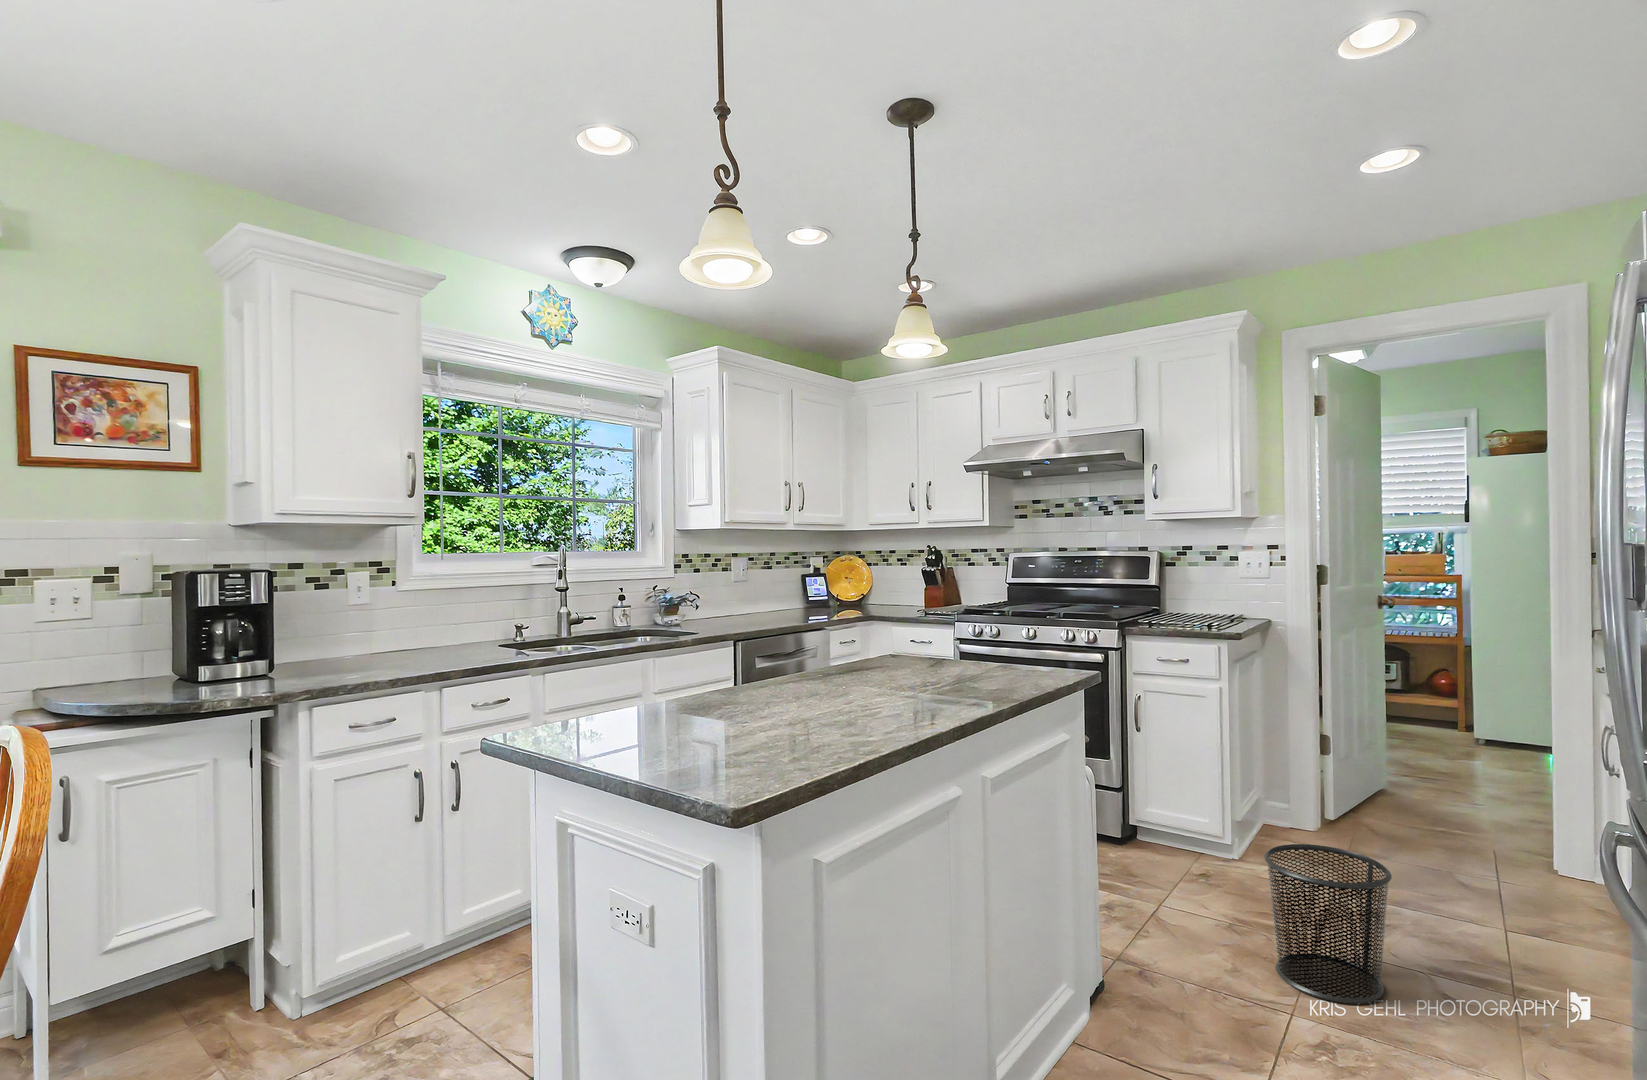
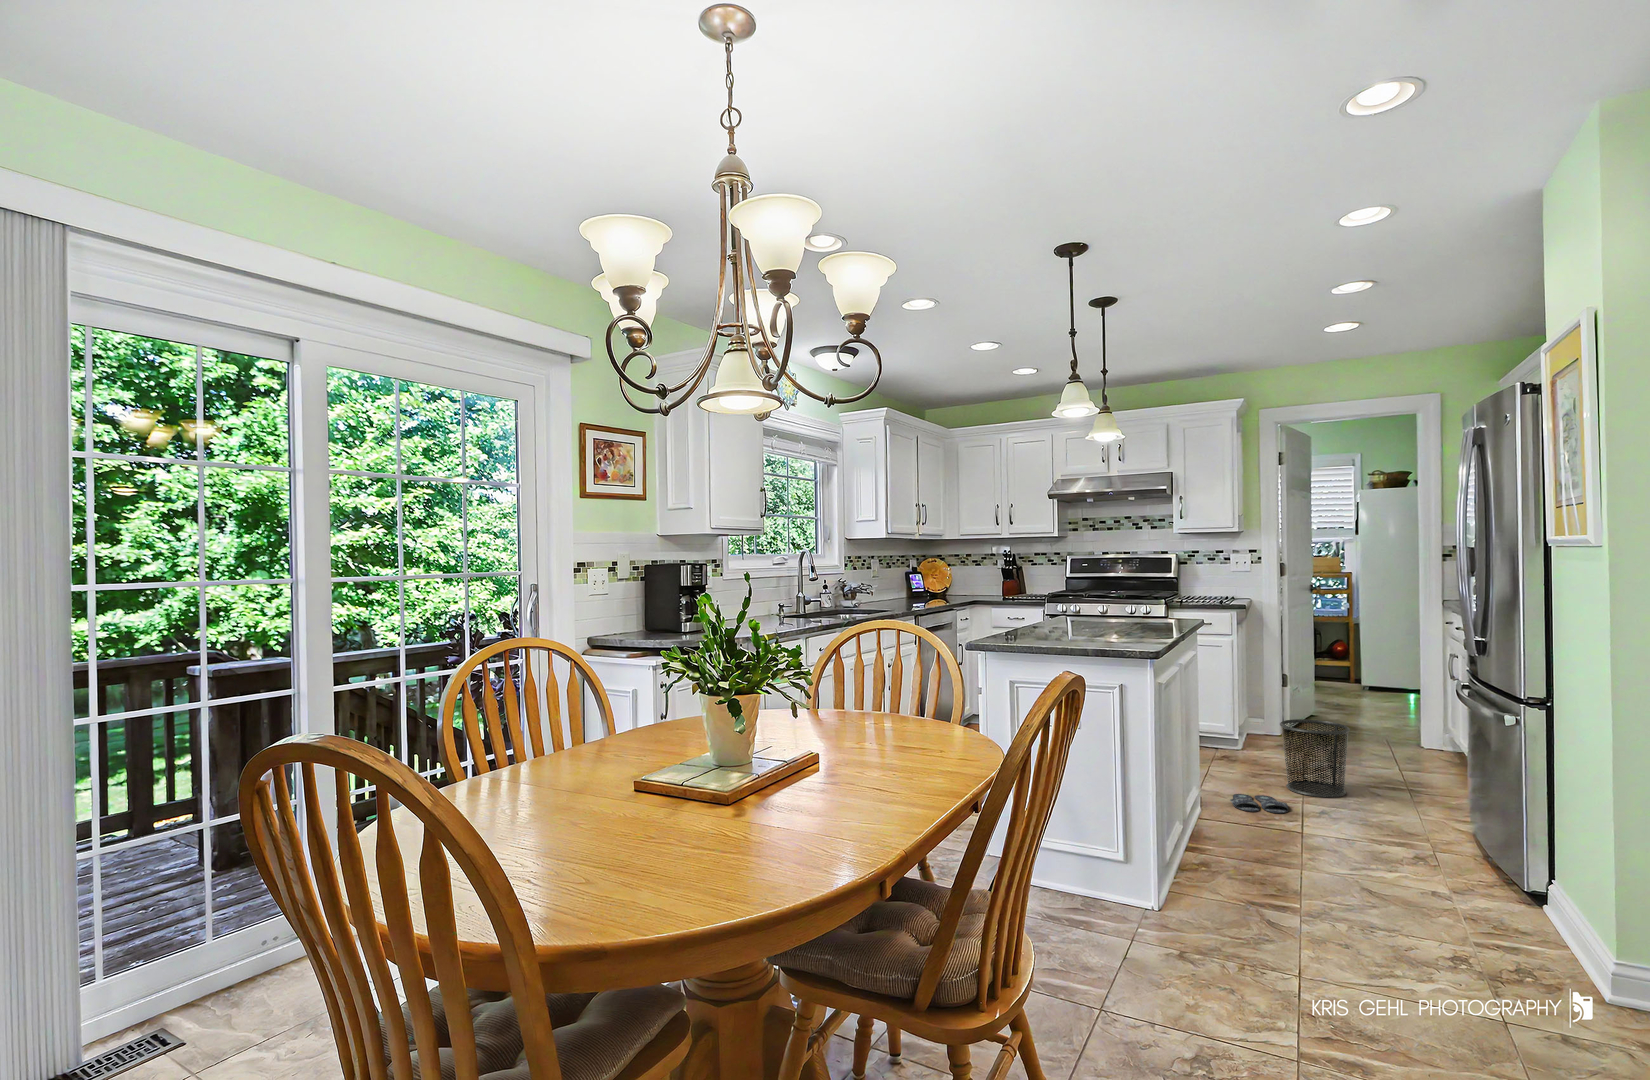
slippers: none [1152,982,1257,1049] -> present [1230,794,1288,814]

